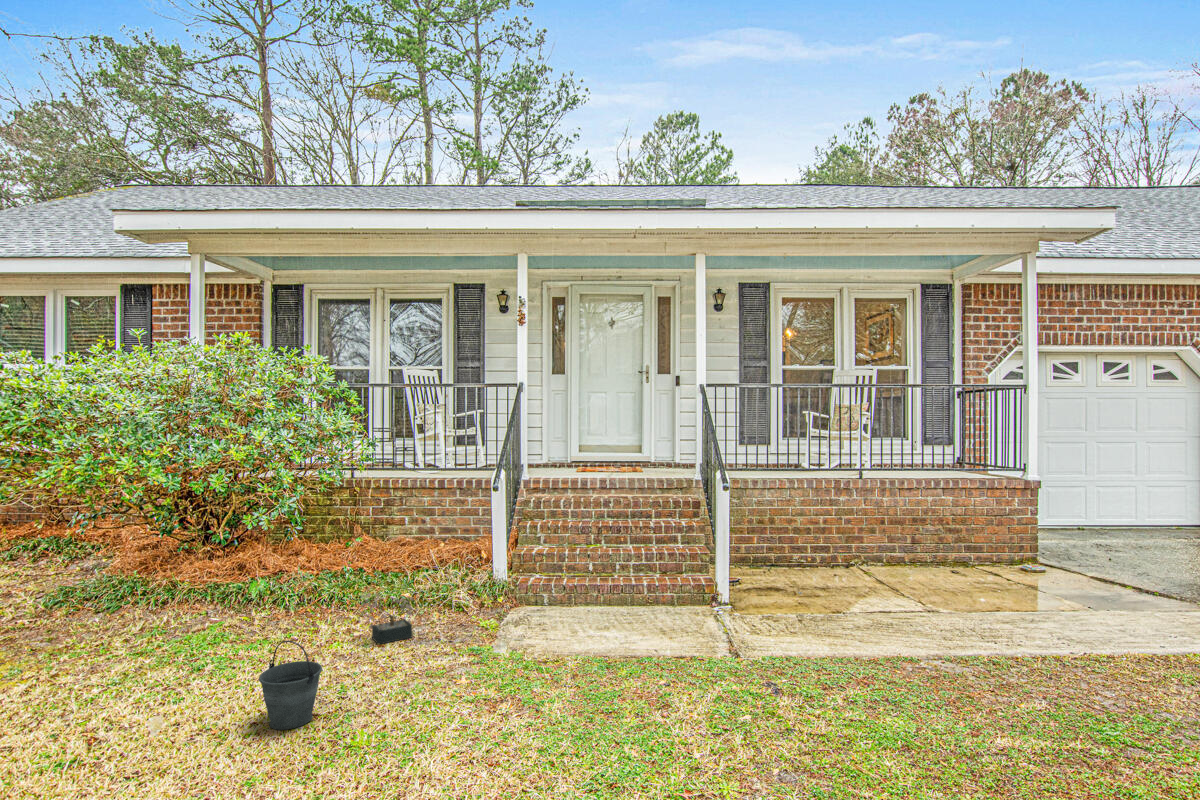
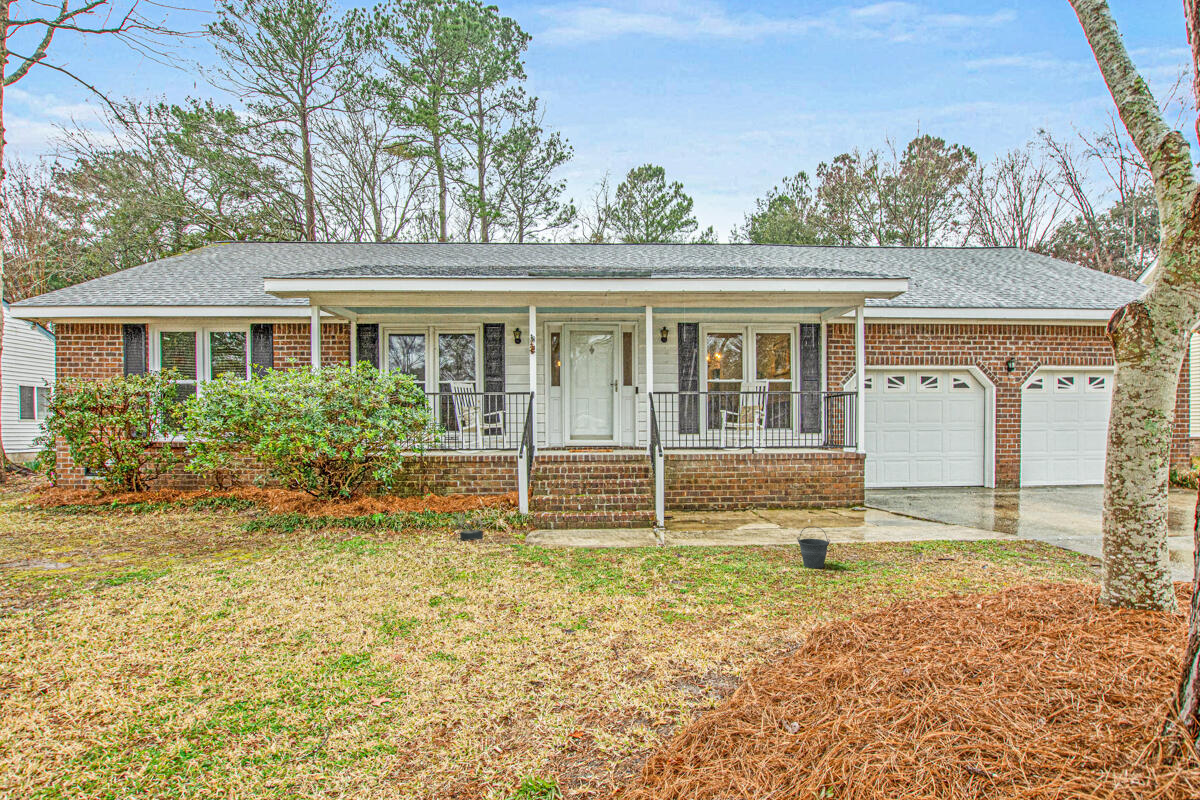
bucket: present [259,641,322,730] -> present [797,526,830,568]

